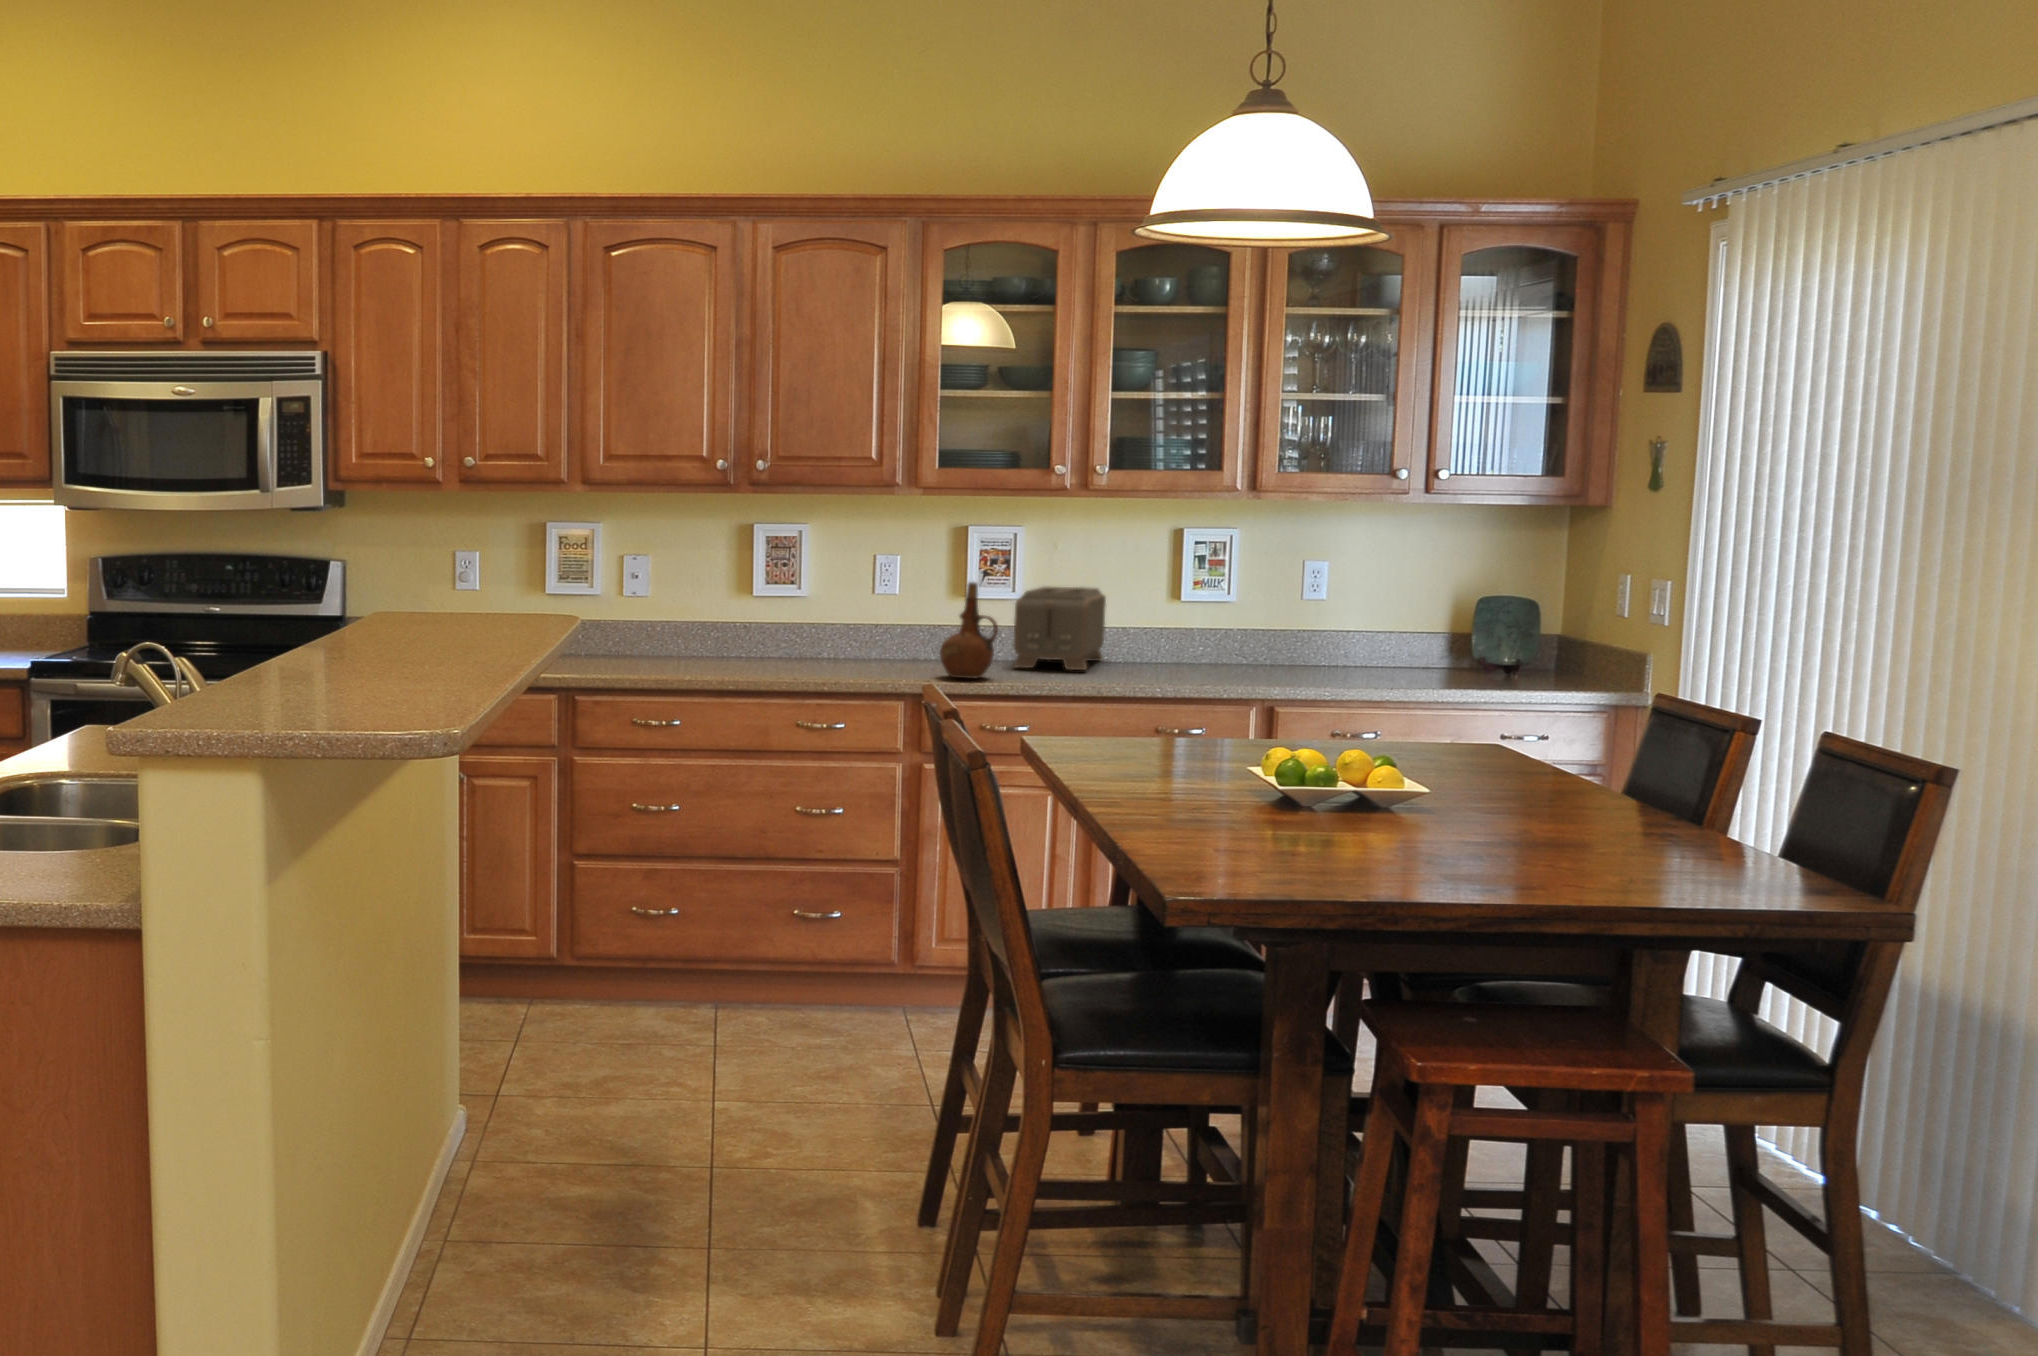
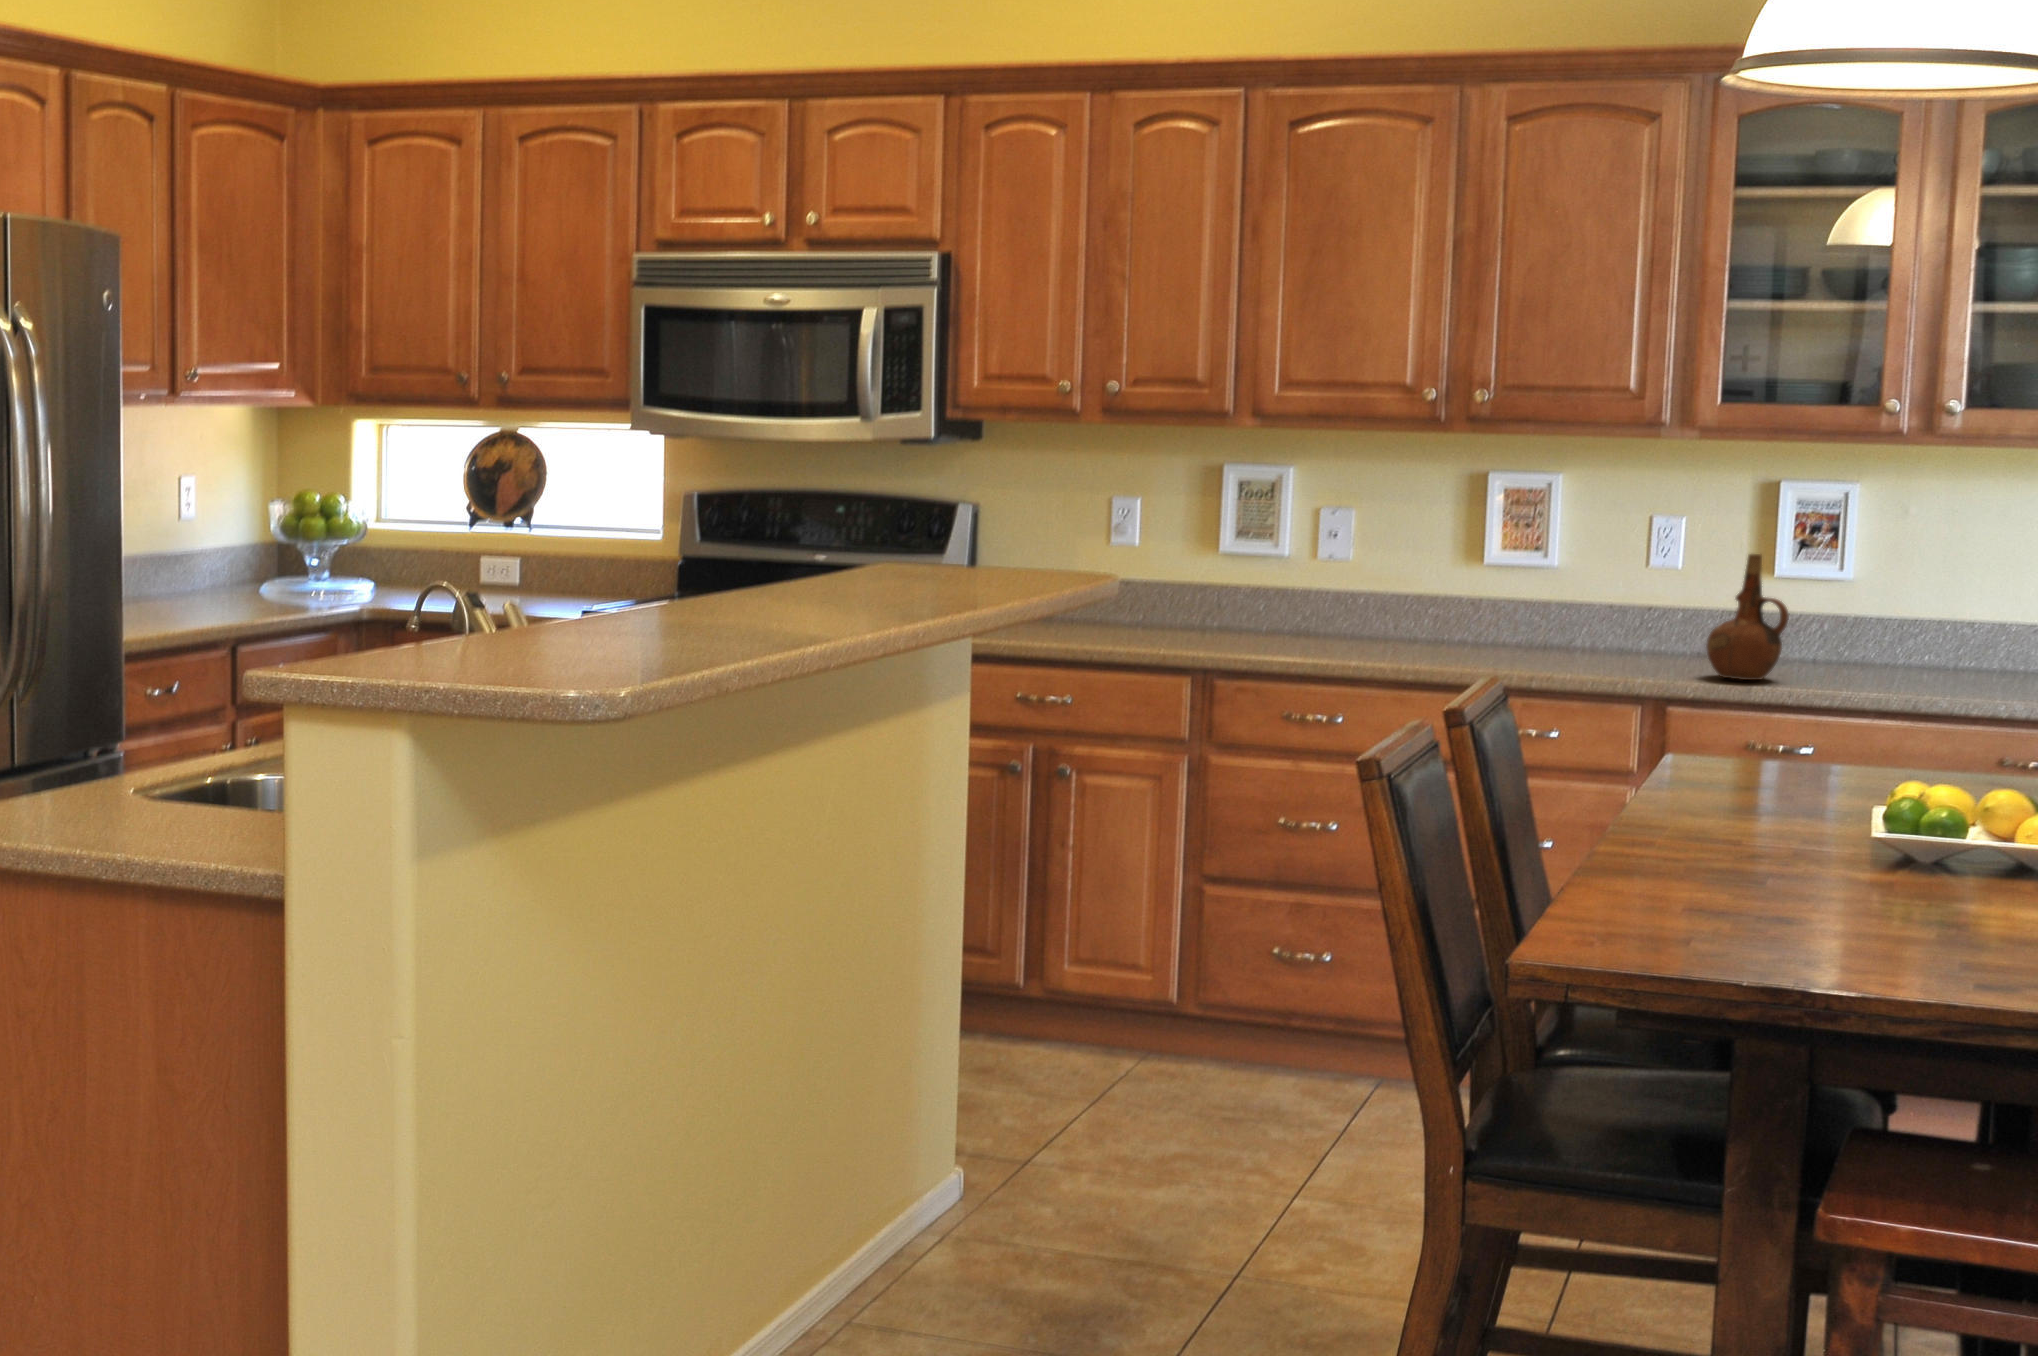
toaster: present [1014,587,1106,670] -> none [1823,562,1980,676]

